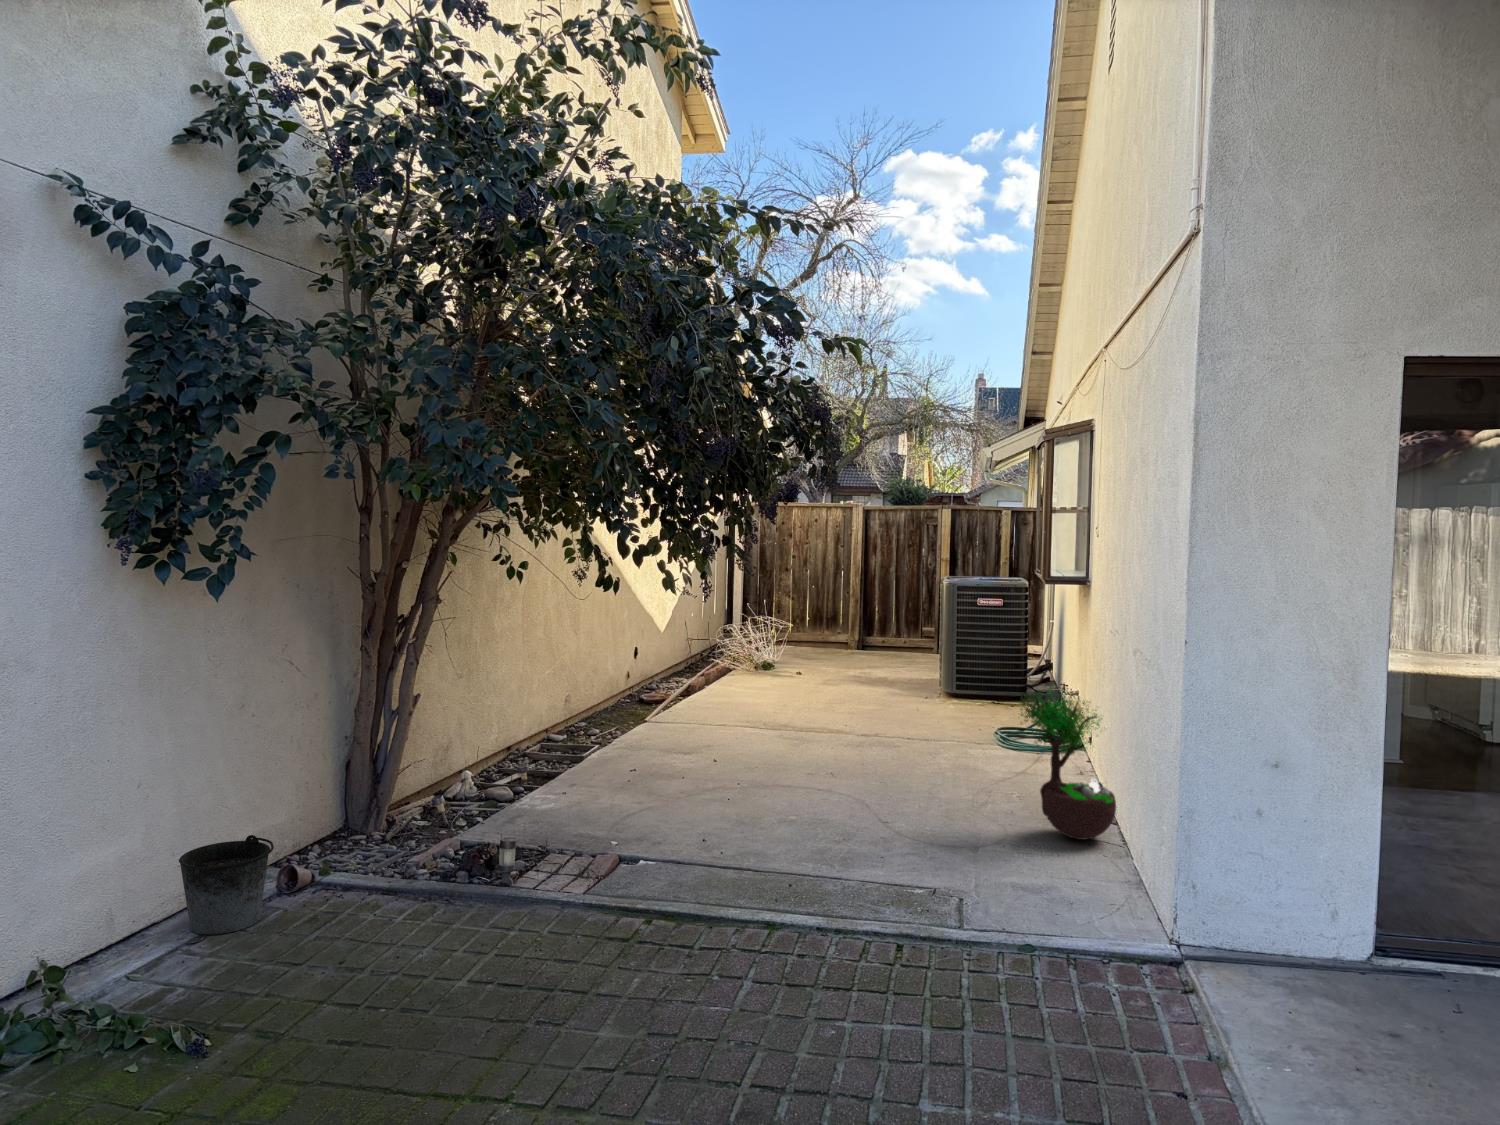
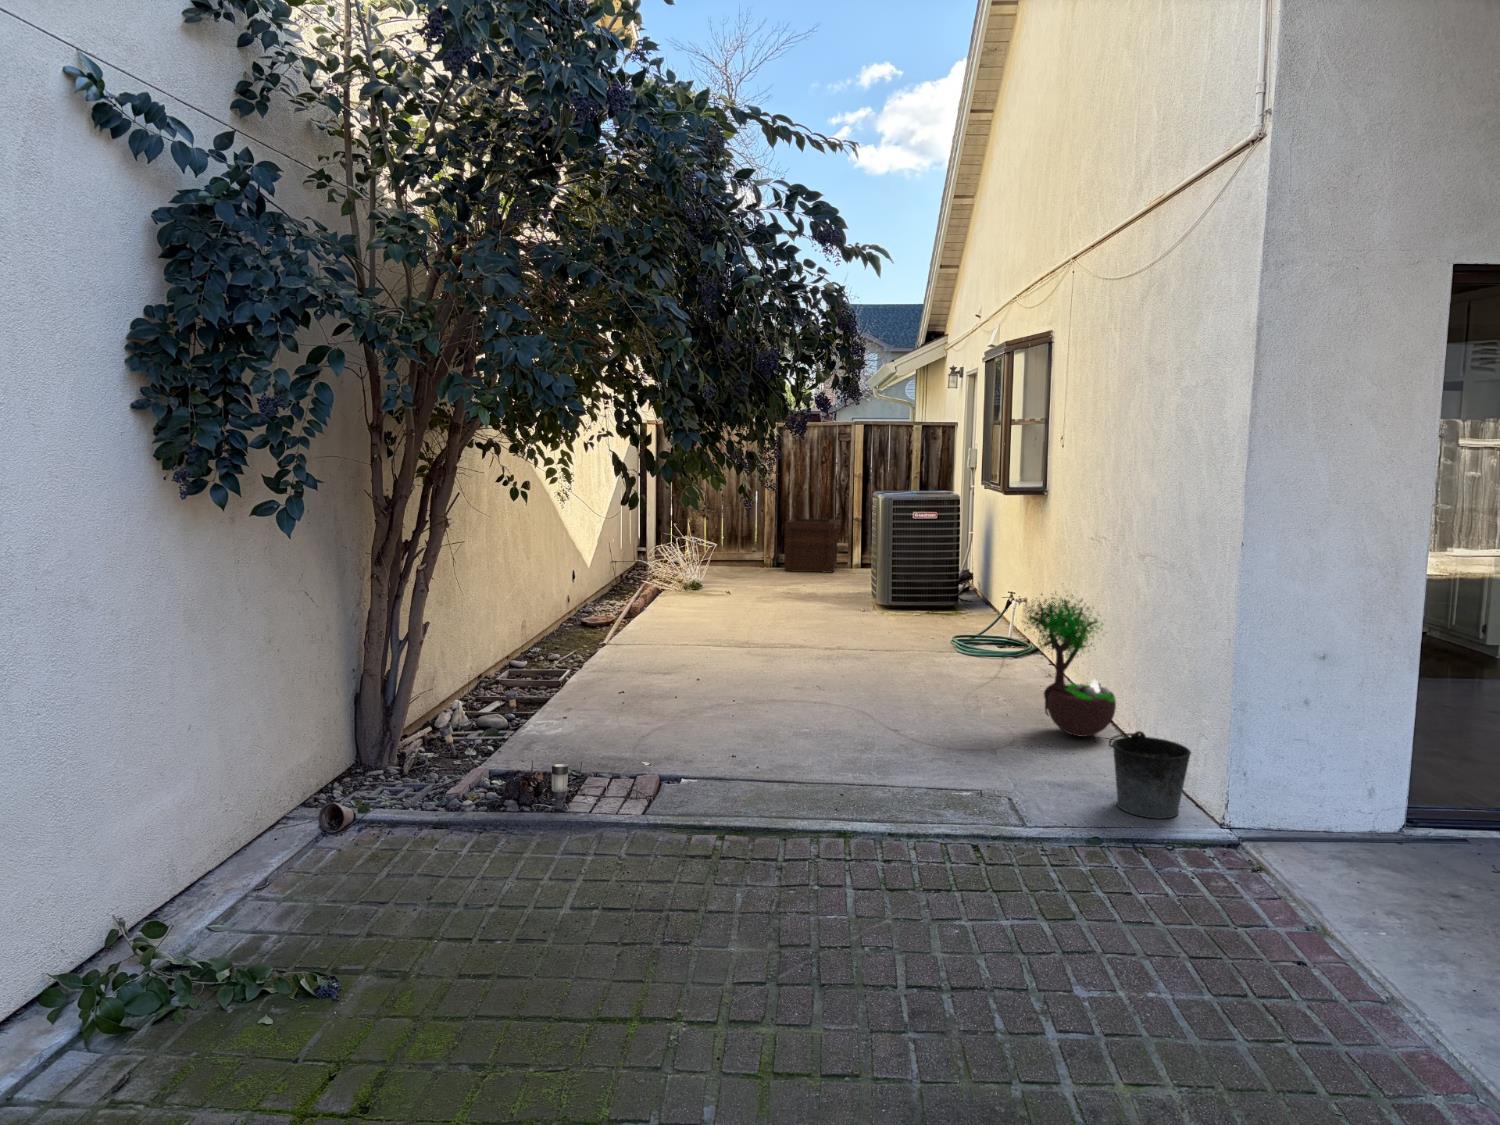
wooden crate: none [865,602,923,658] -> present [784,519,838,572]
bucket: present [179,835,274,935] -> present [1109,731,1191,819]

